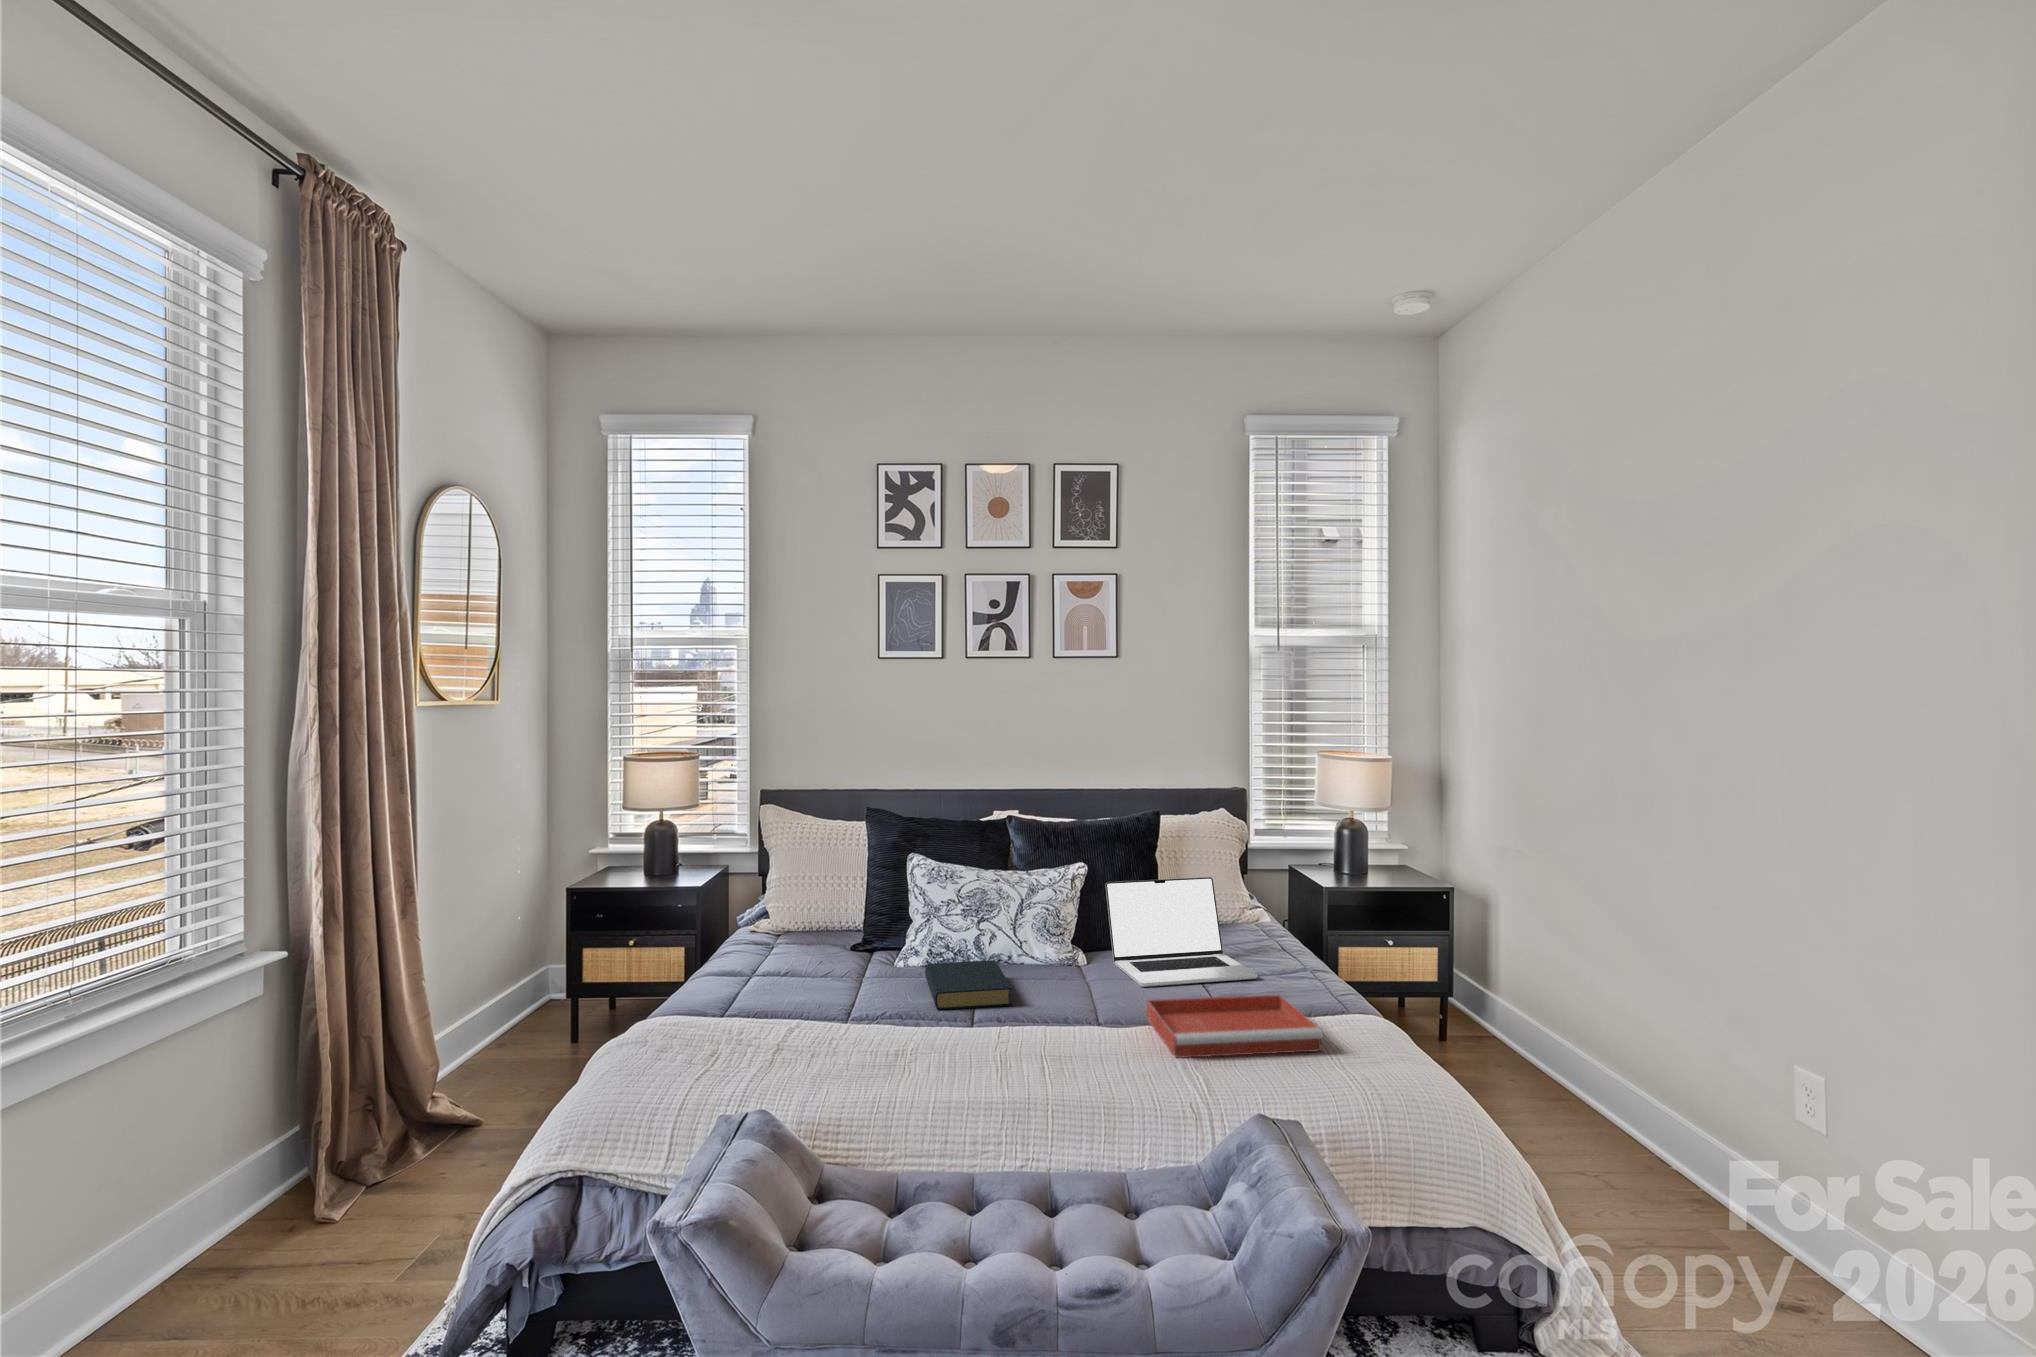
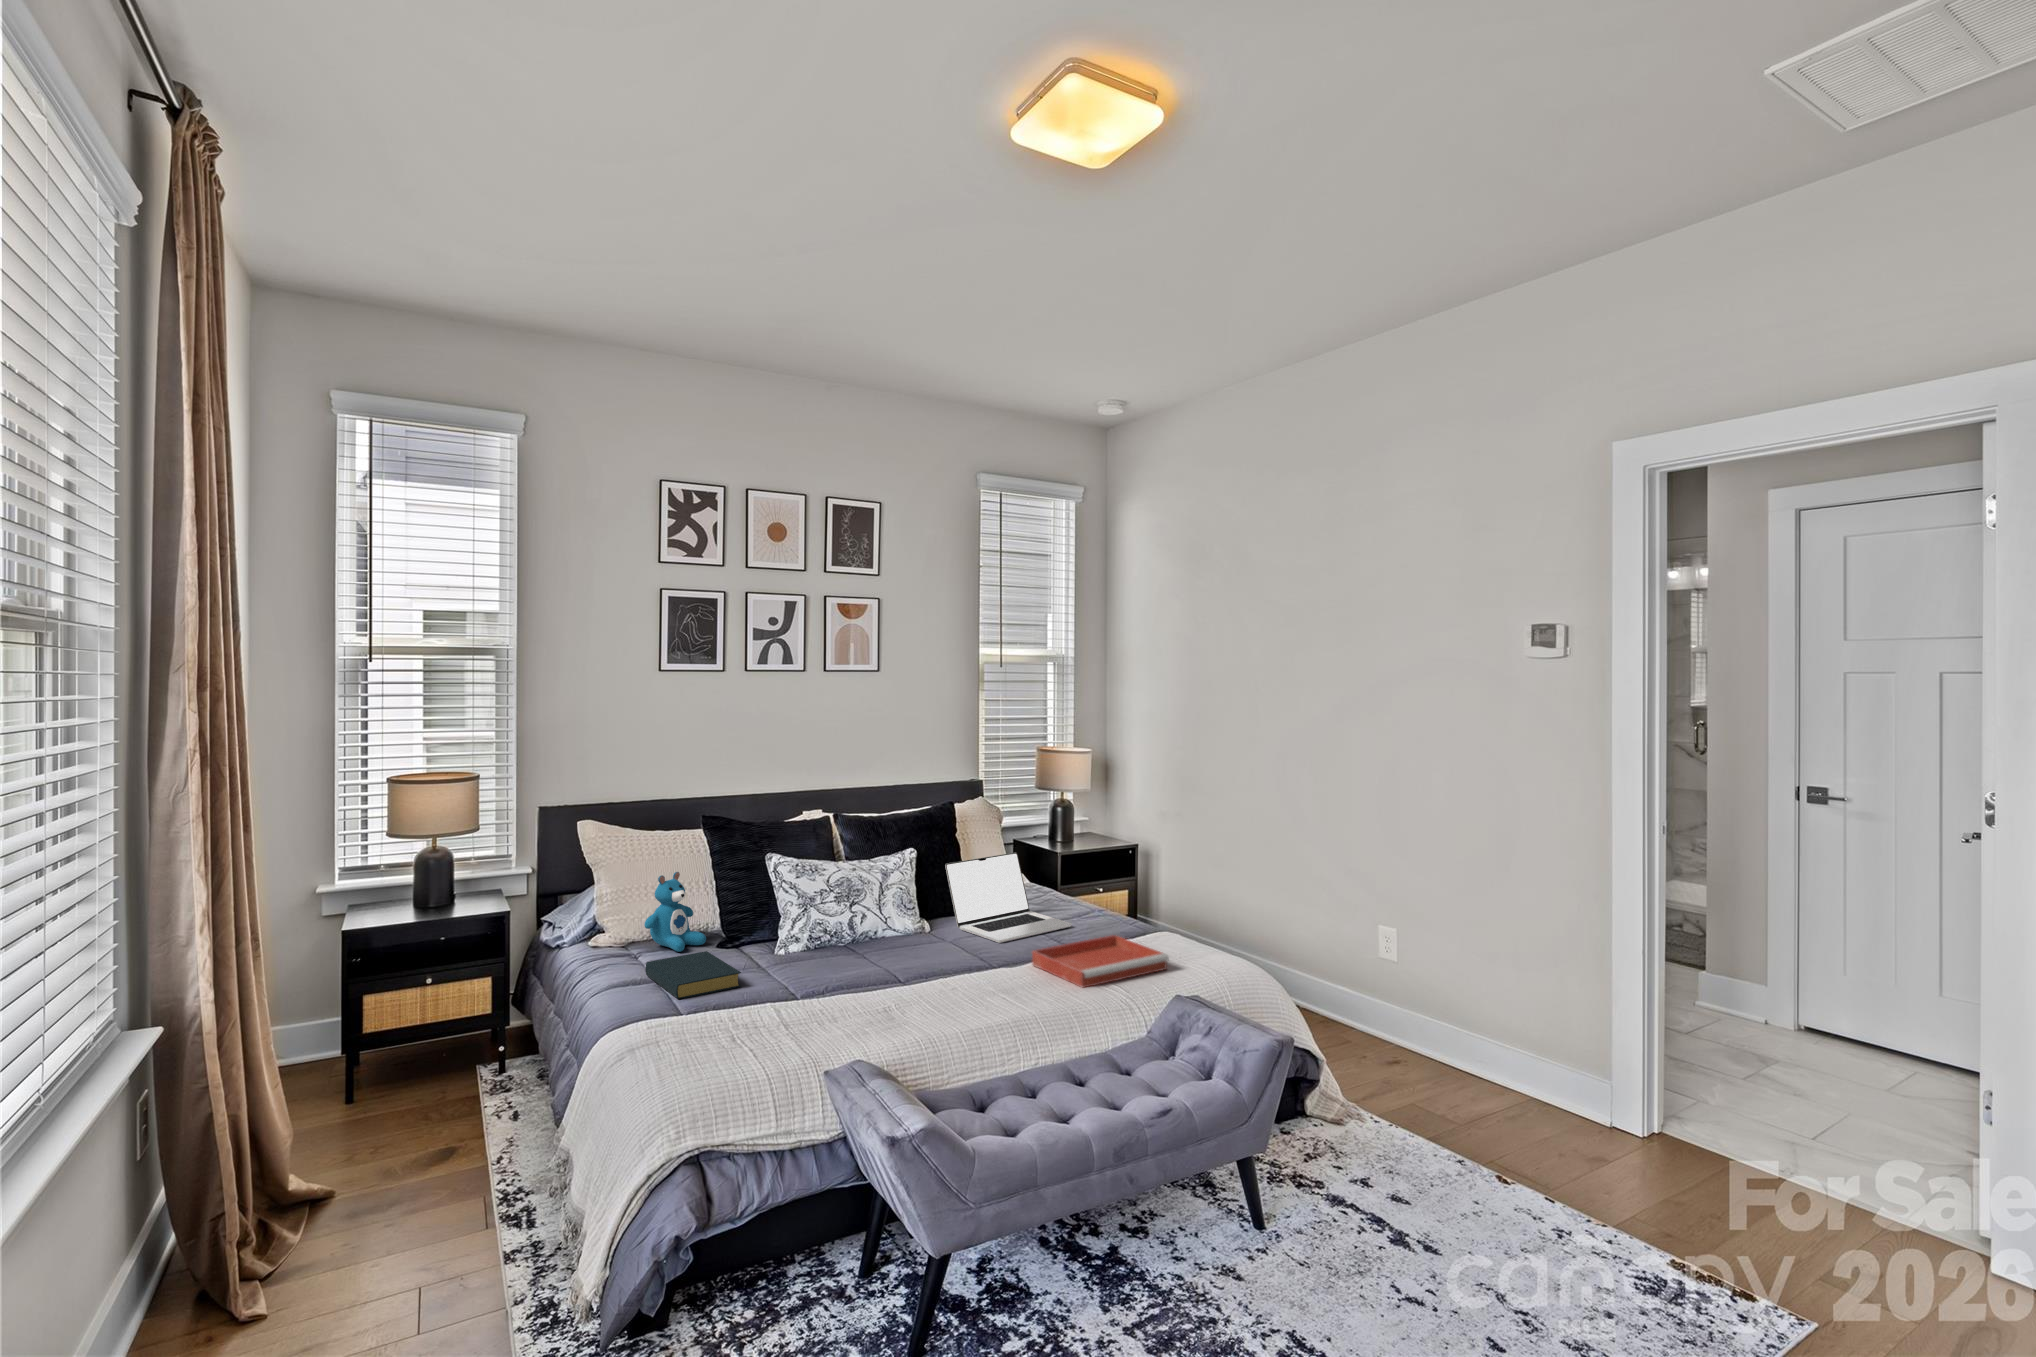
teddy bear: none [769,865,833,952] -> present [644,872,706,952]
hardback book: present [925,961,1012,1010] -> present [645,951,741,999]

